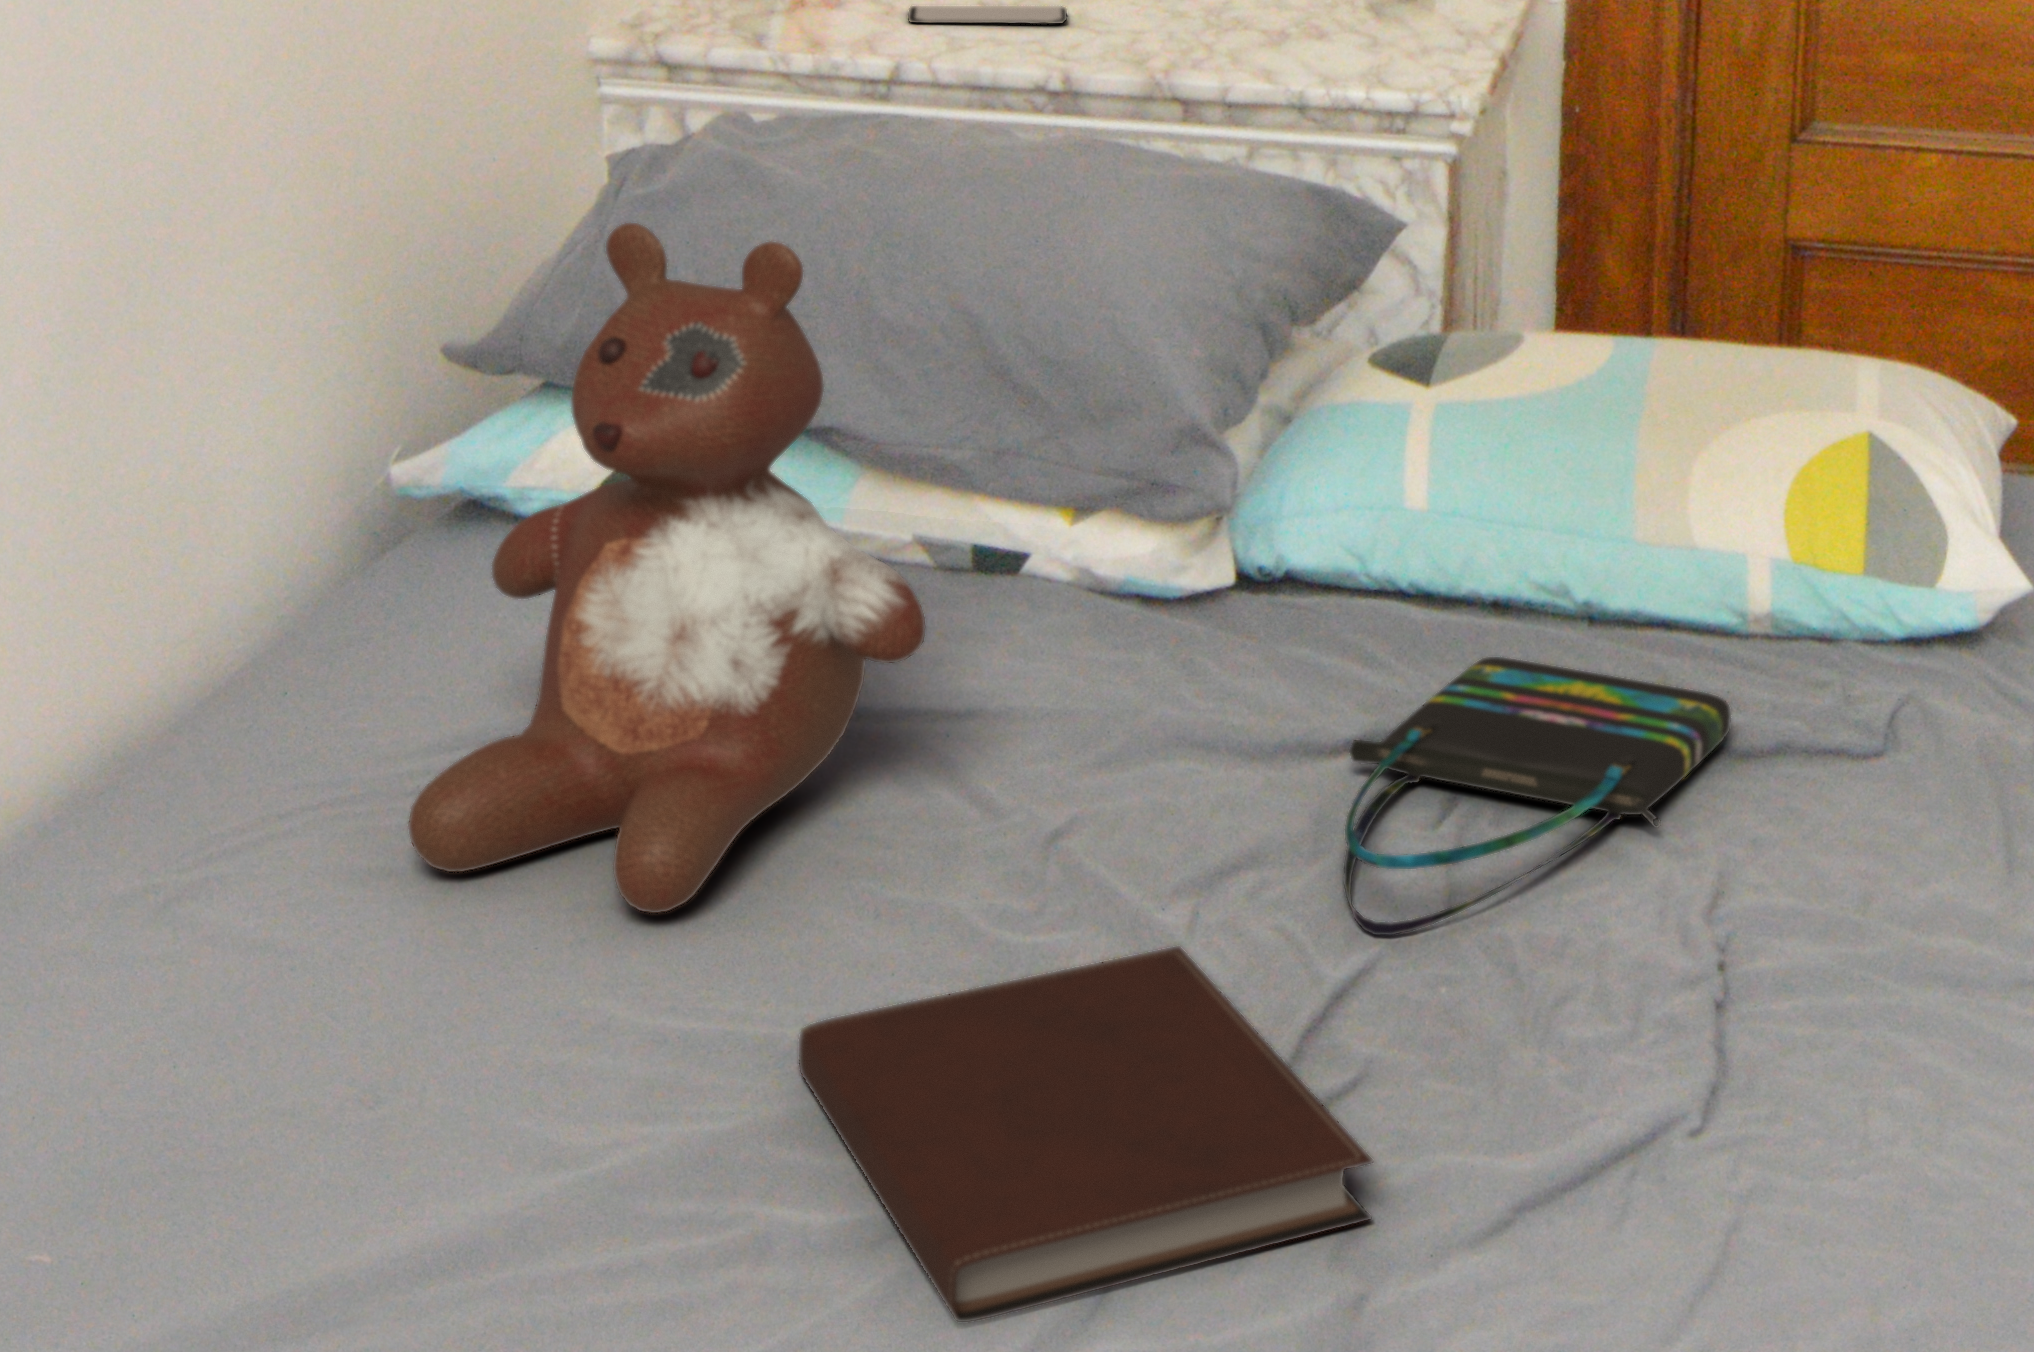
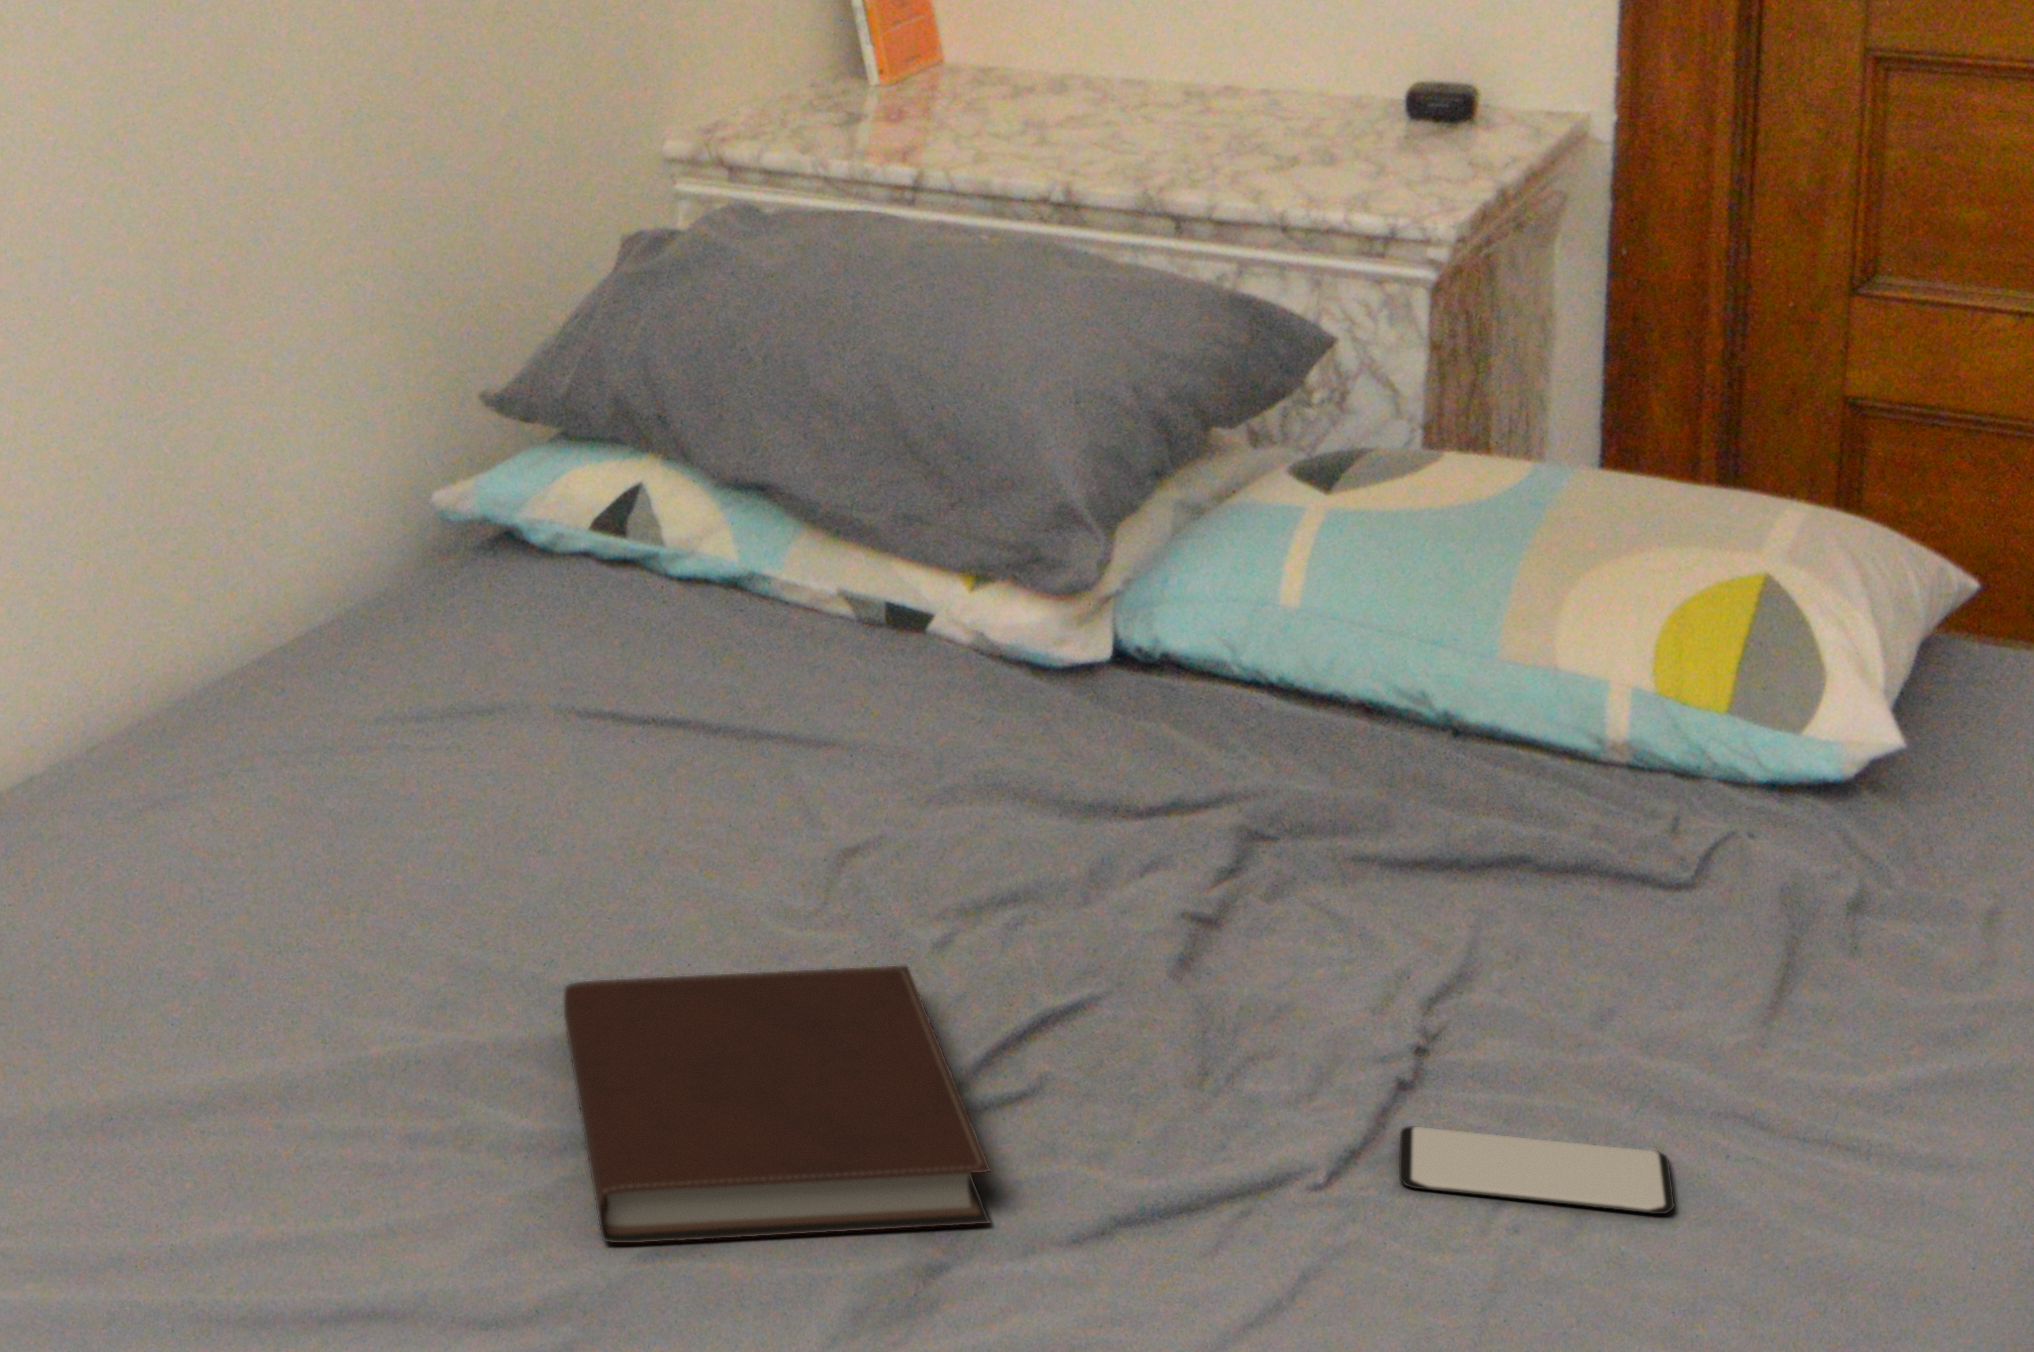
smartphone: present [908,6,1067,24] -> present [1399,1126,1674,1214]
stuffed bear: present [409,223,925,913] -> none [329,289,751,879]
tote bag: present [1344,657,1731,935] -> none [1089,754,1531,988]

